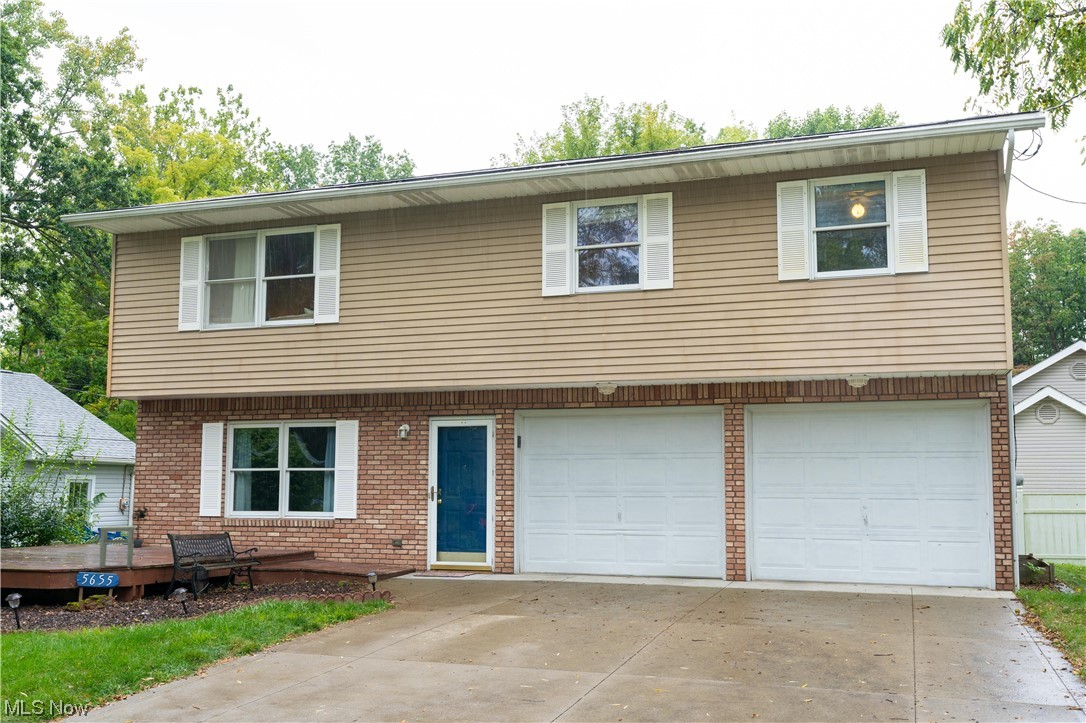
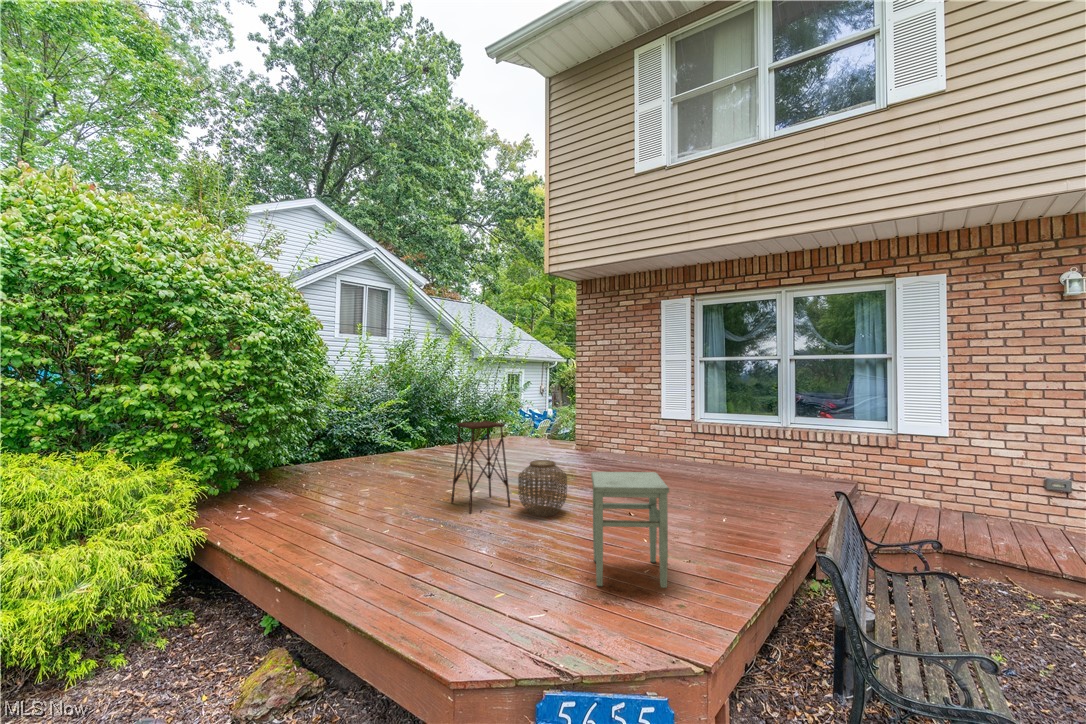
potted plant: present [133,507,148,547] -> none [583,405,607,459]
side table: none [24,511,63,563] -> present [451,421,510,514]
woven basket: none [69,532,99,561] -> present [518,460,567,517]

